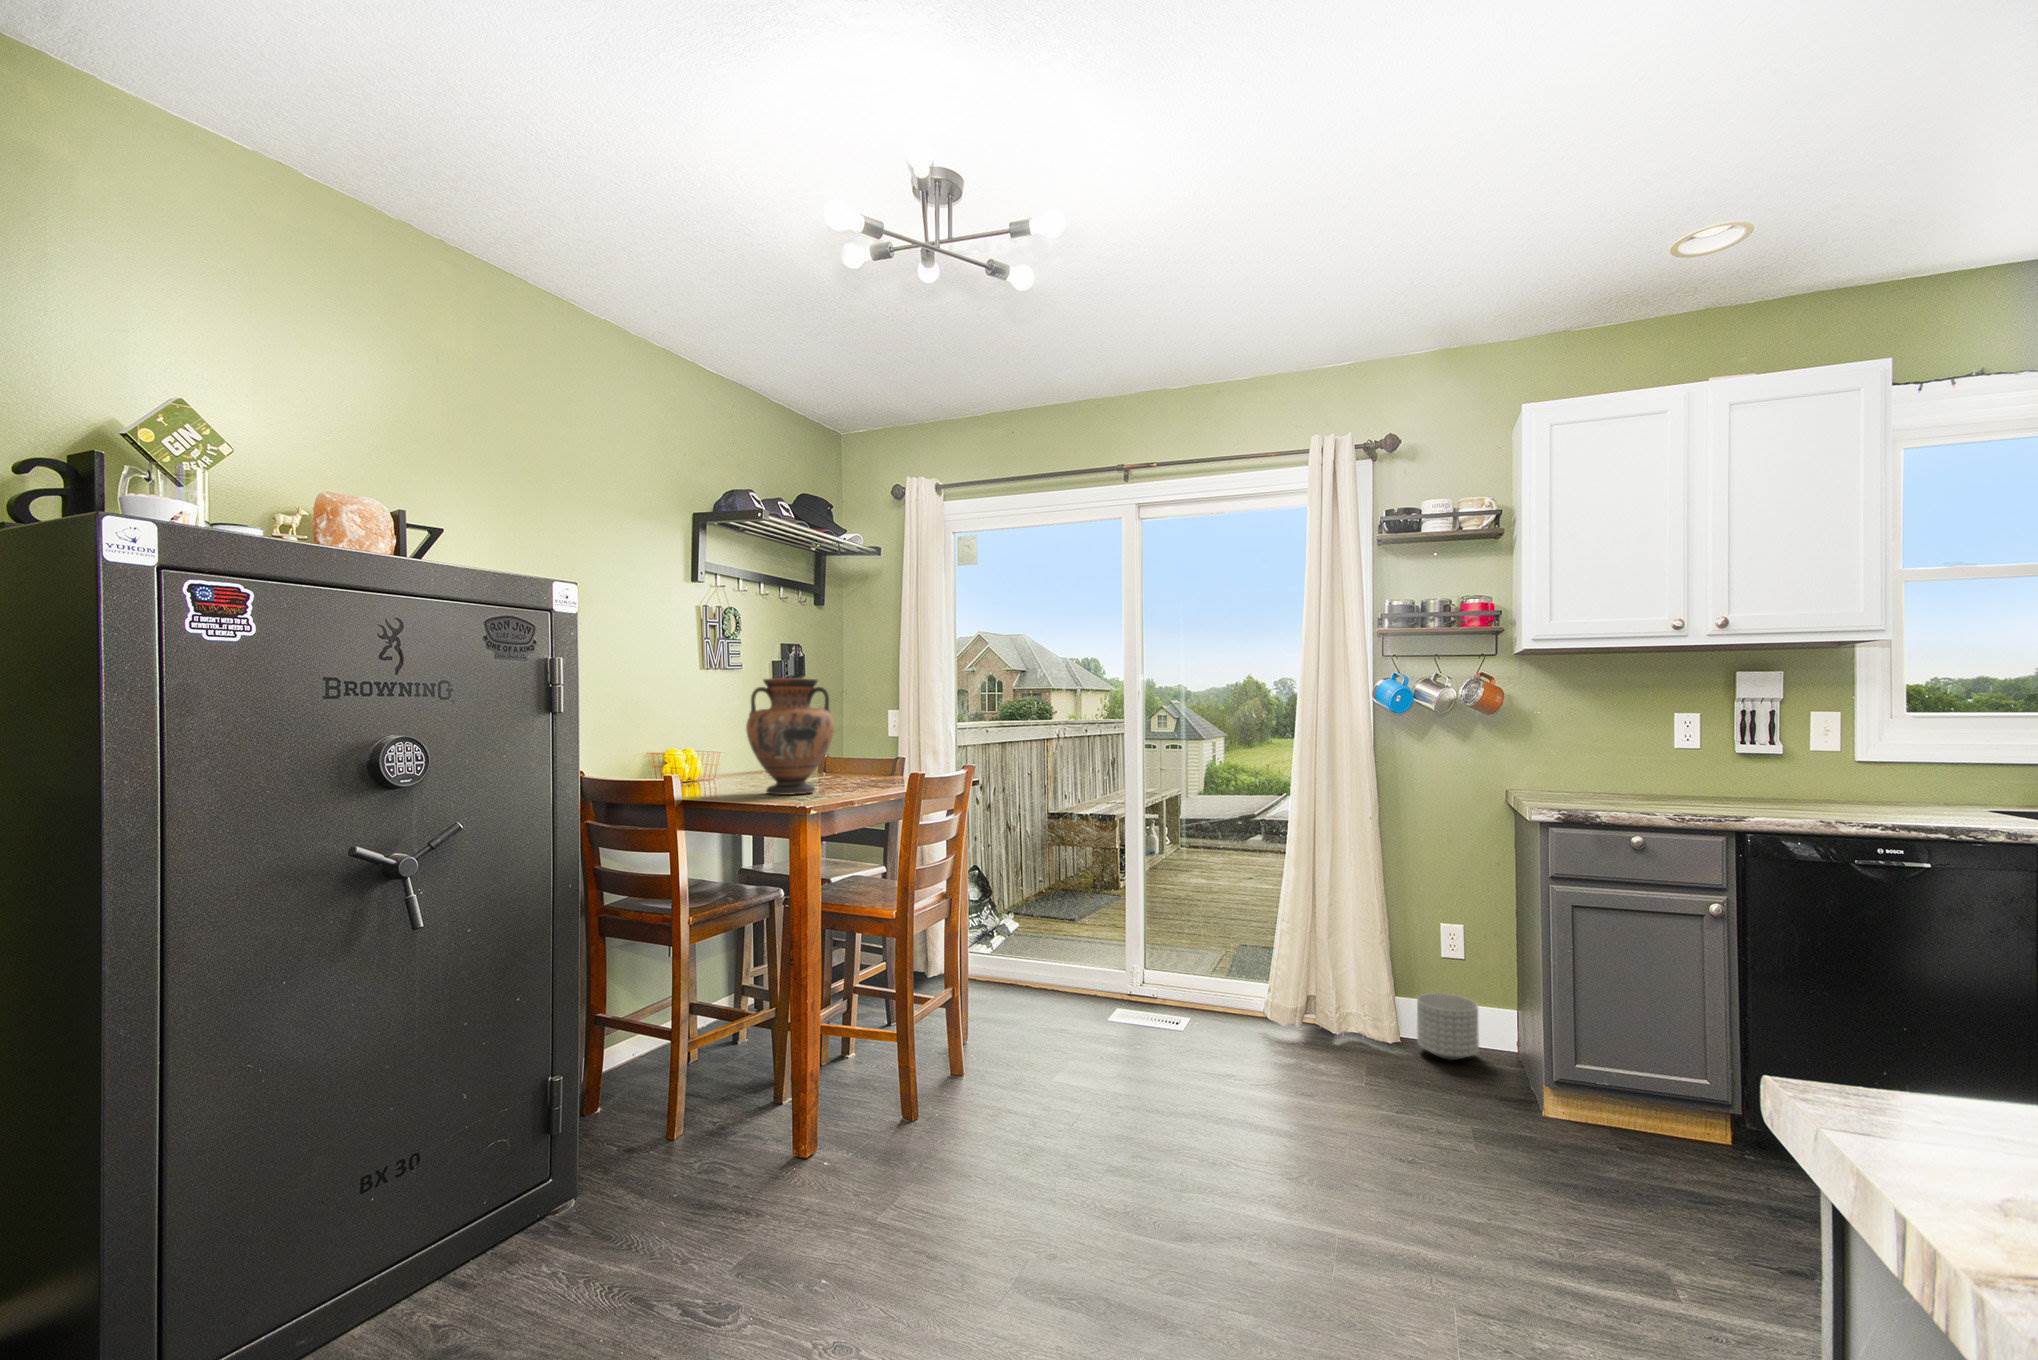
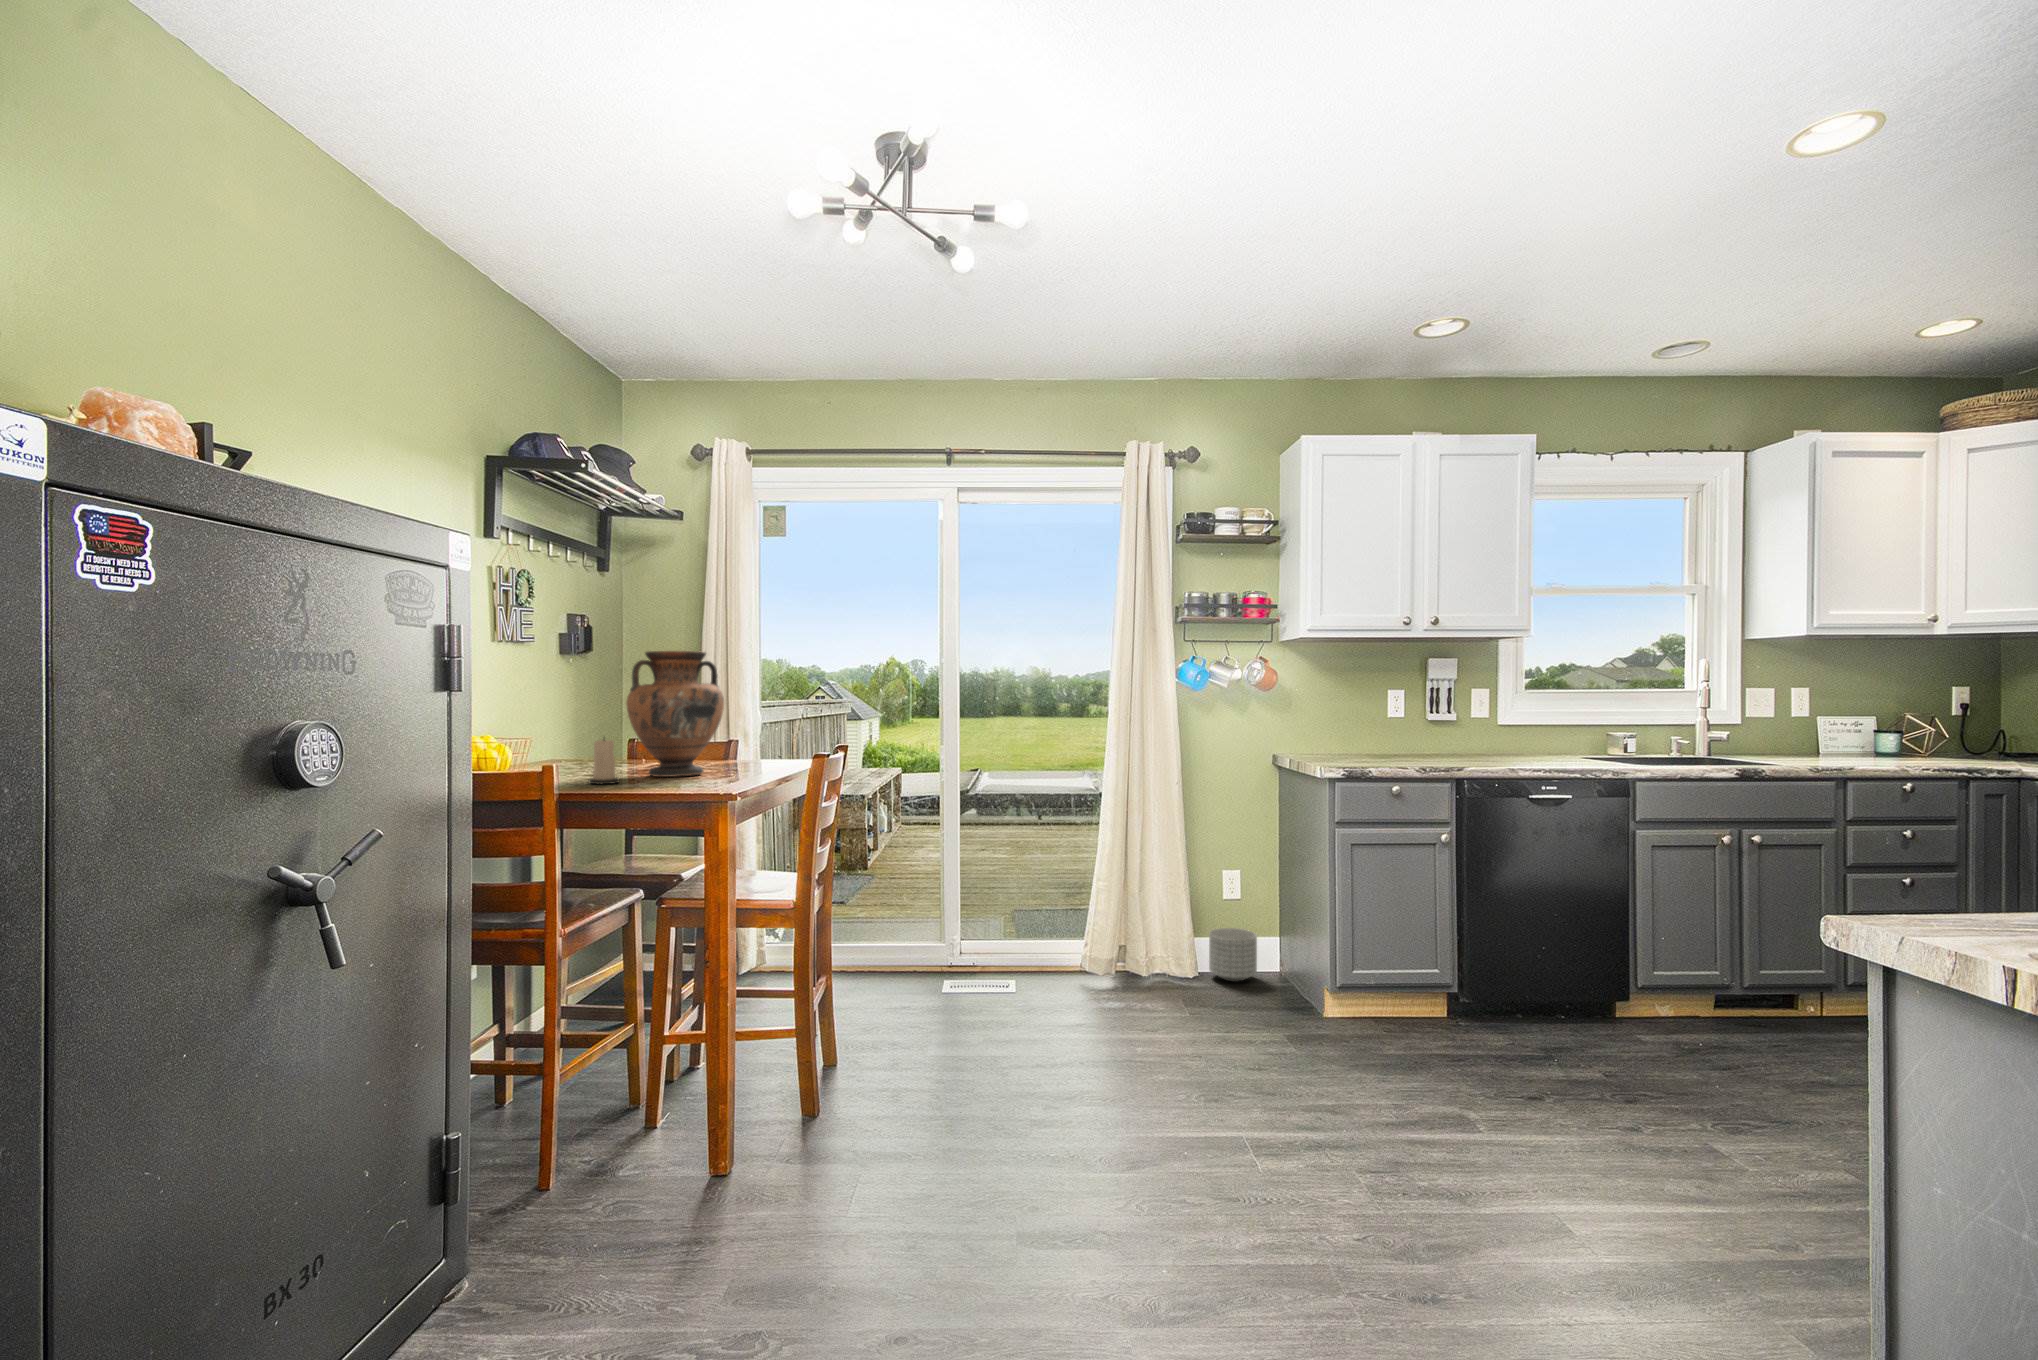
candle: none [695,757,720,800] -> present [588,738,620,784]

